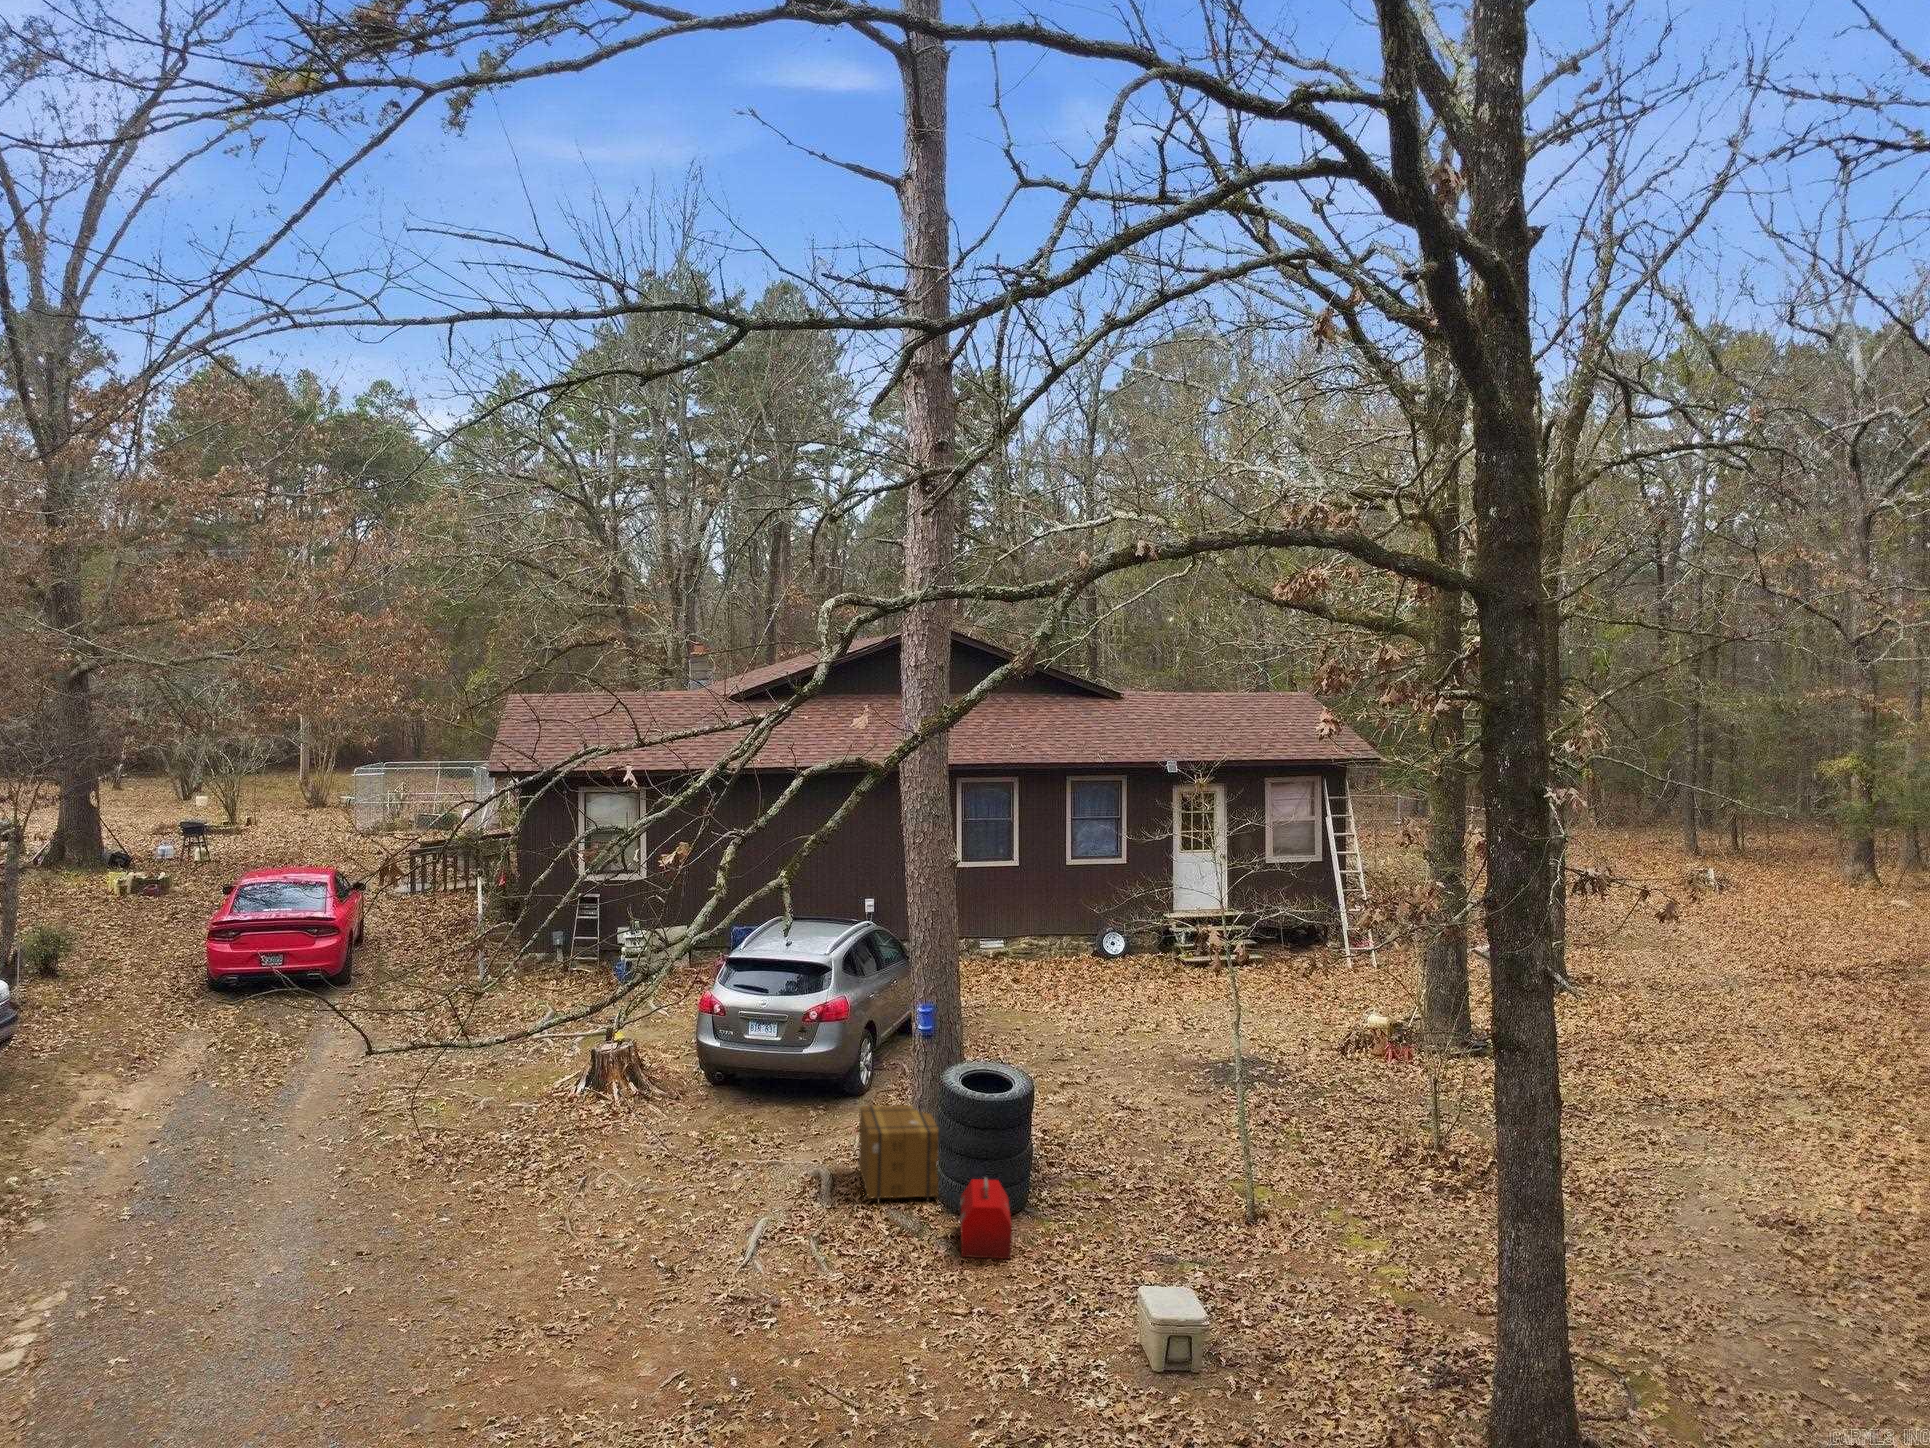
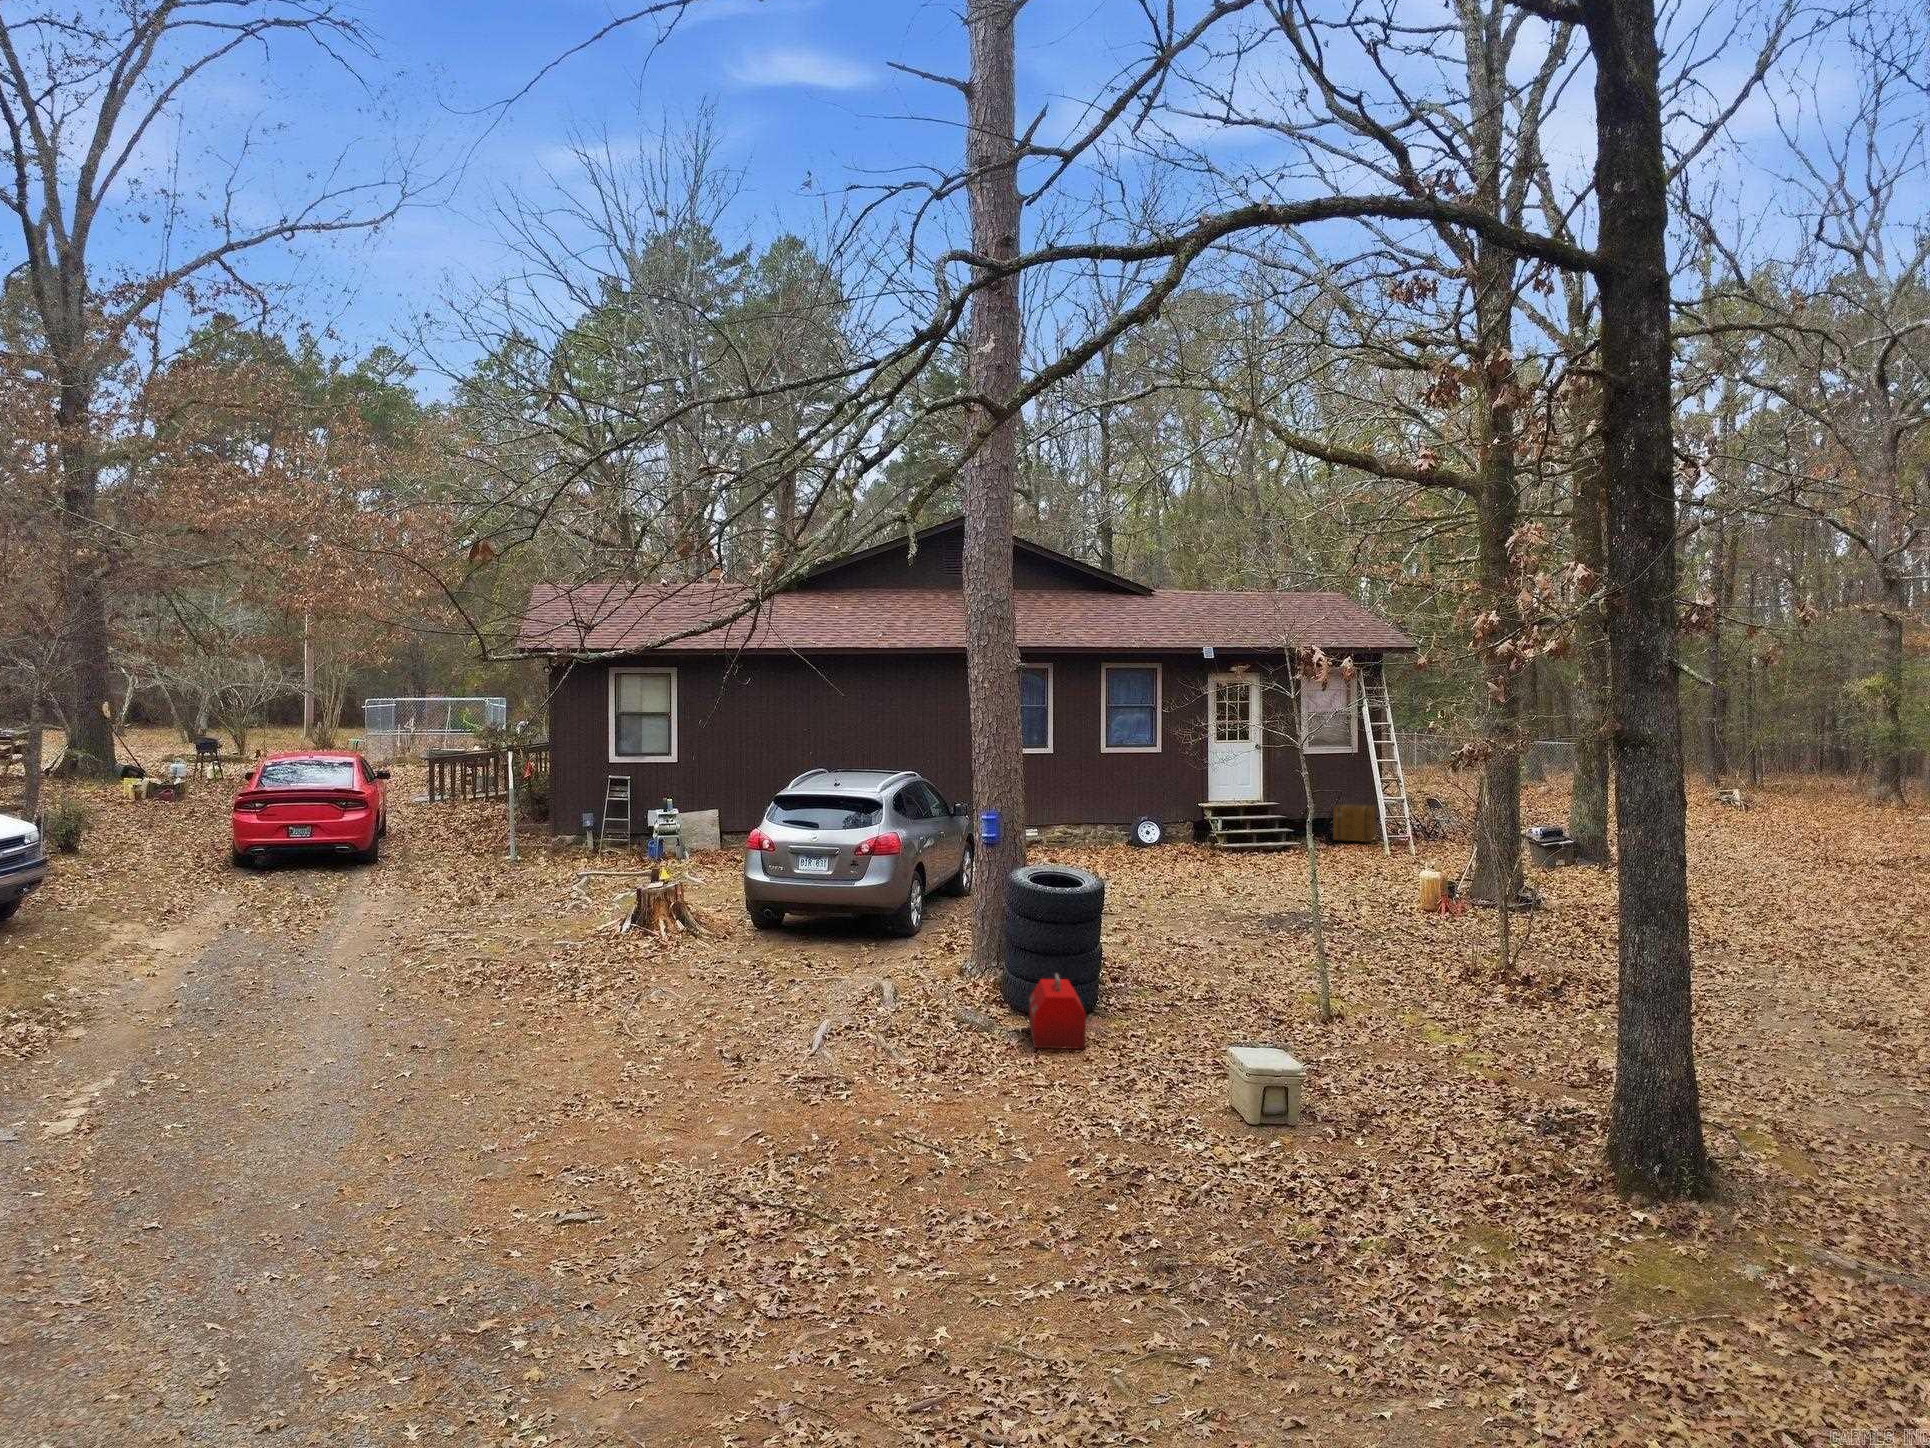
cardboard box: present [859,1105,938,1203] -> present [1333,804,1376,842]

